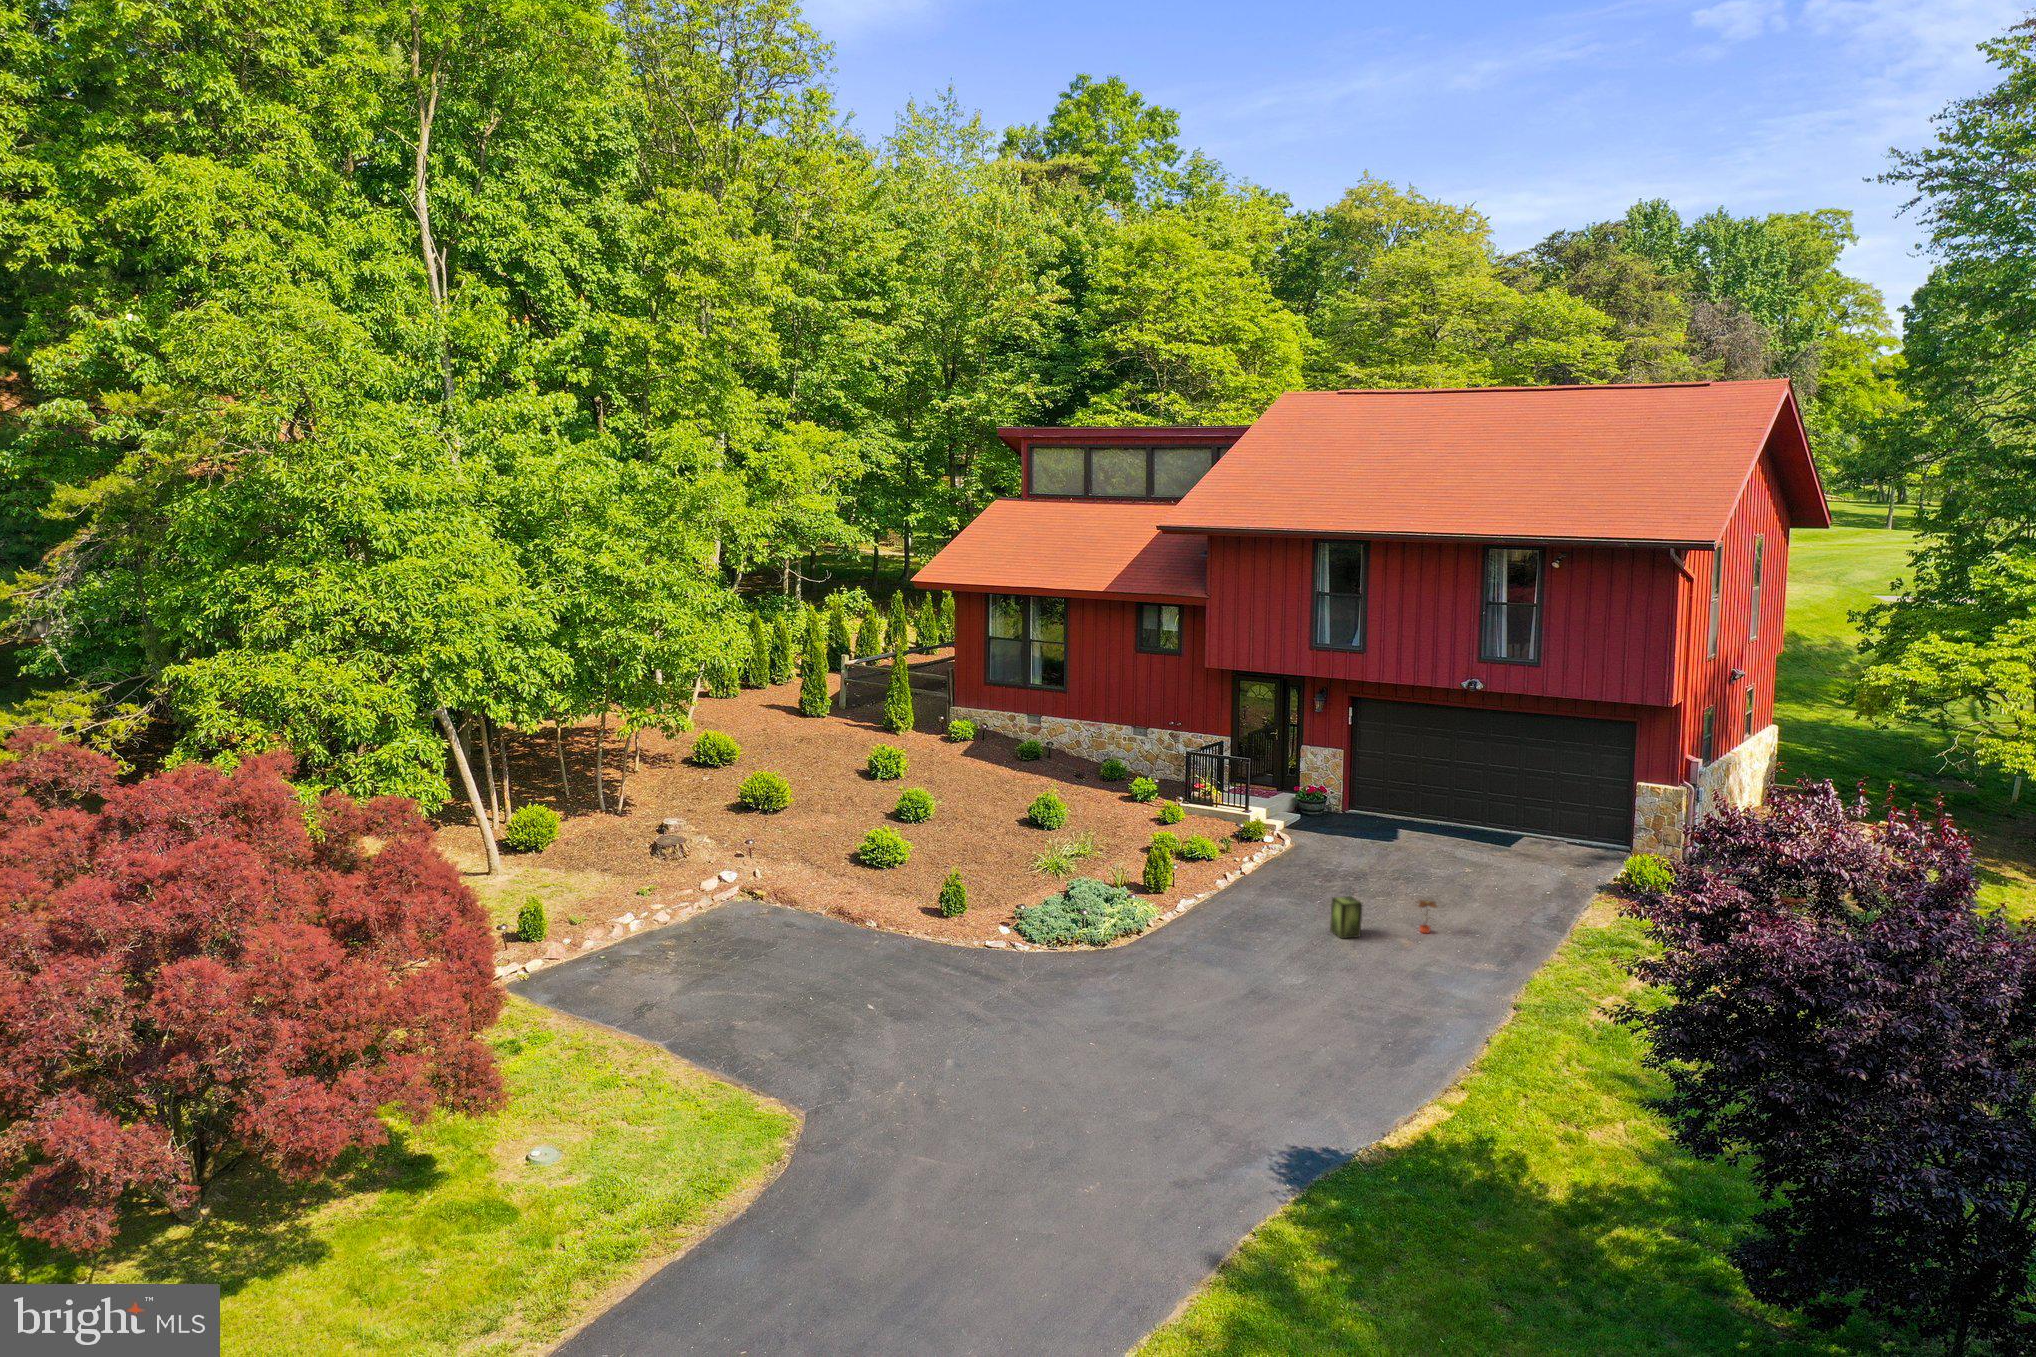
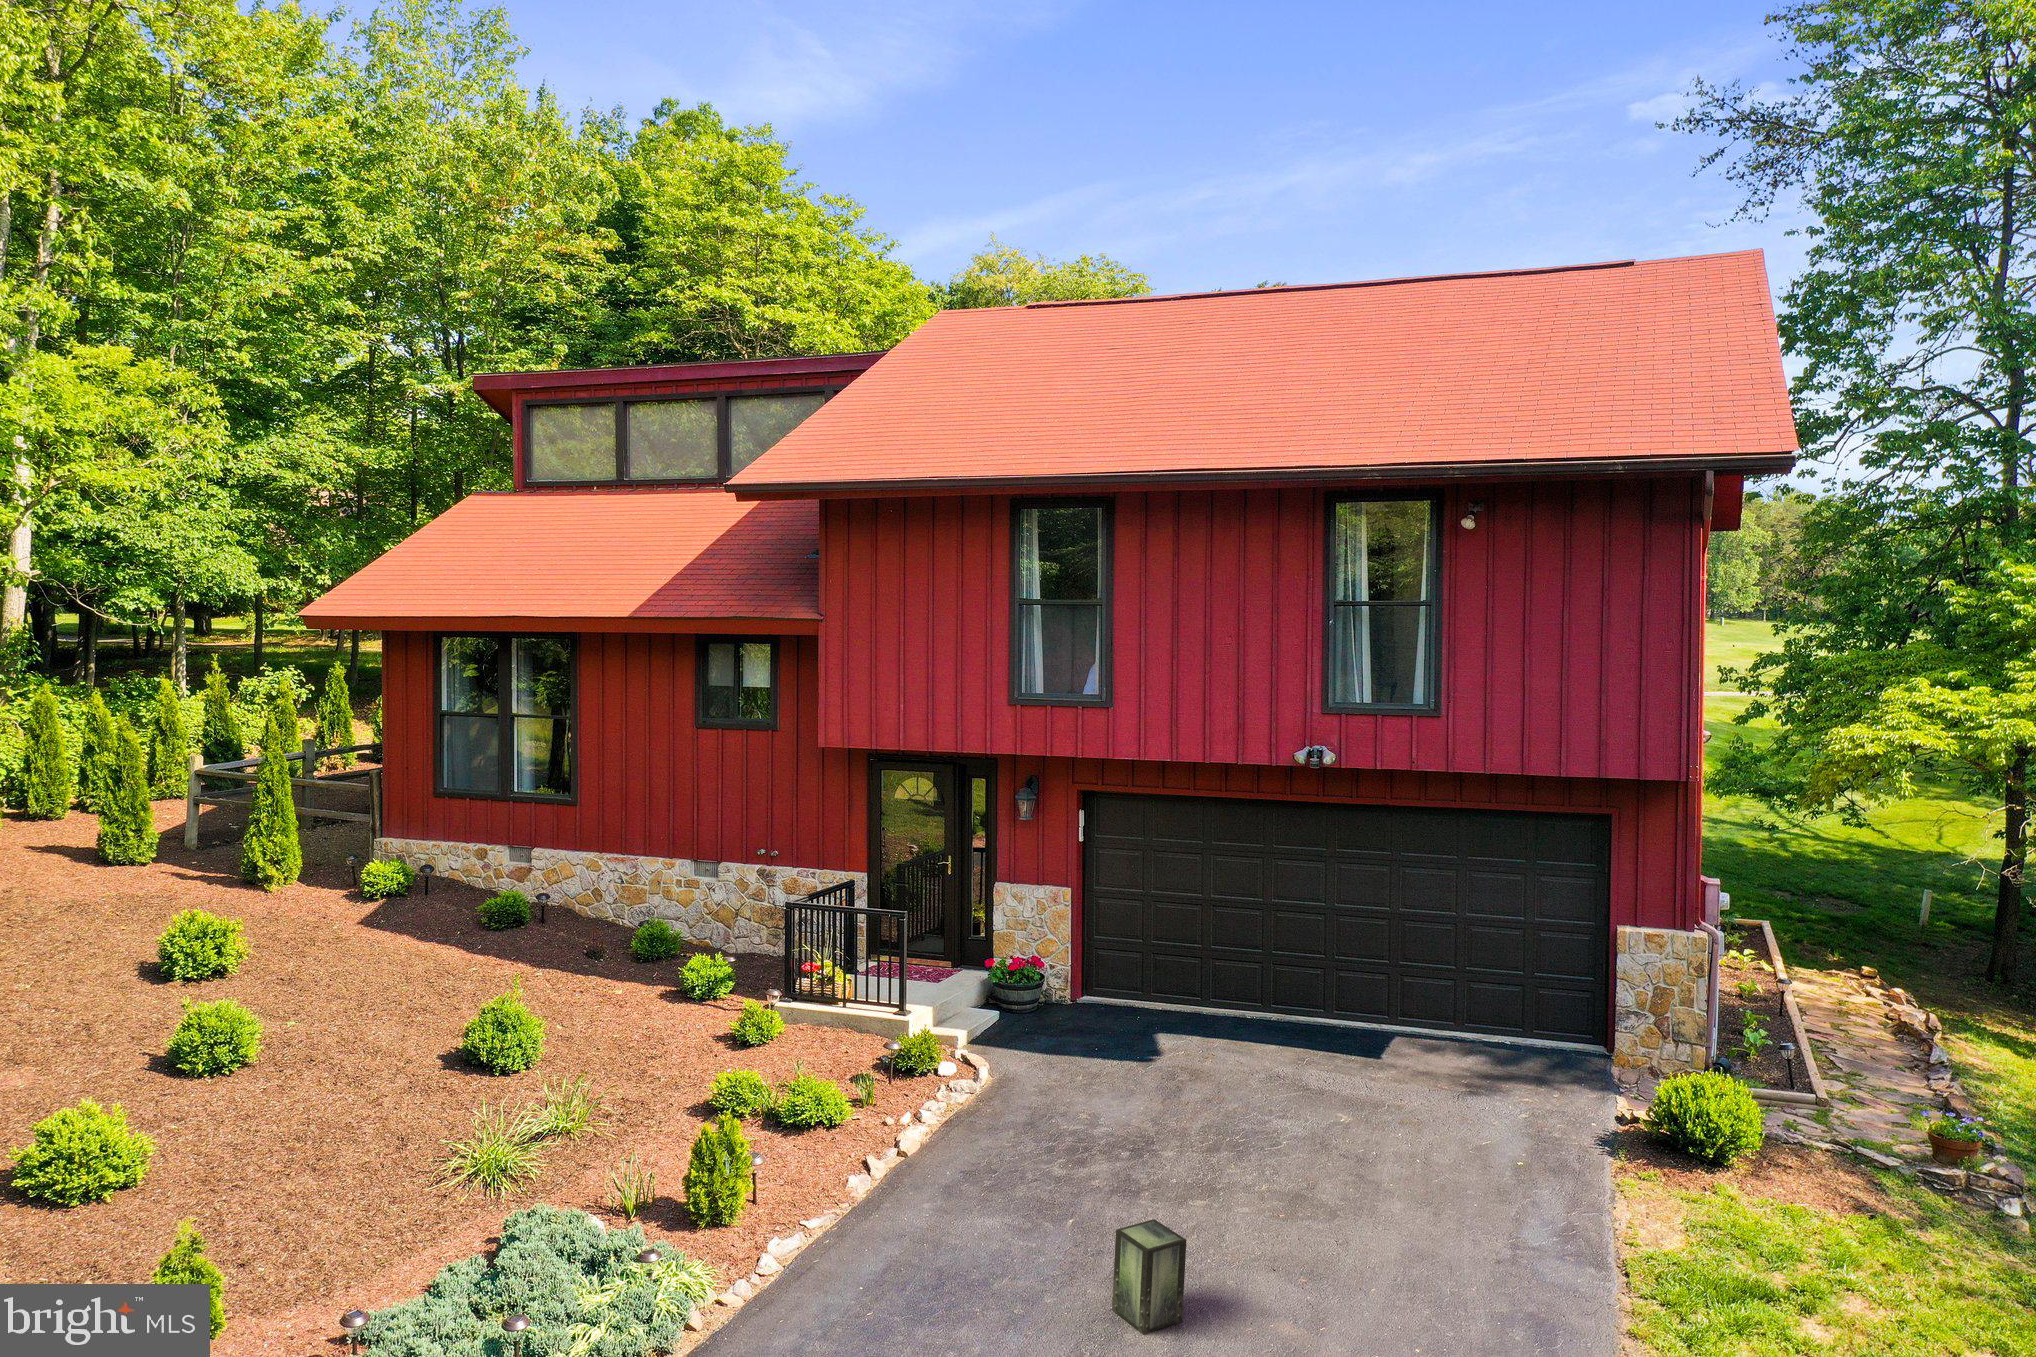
potted plant: present [1418,900,1437,933] -> none [1283,1211,1338,1290]

